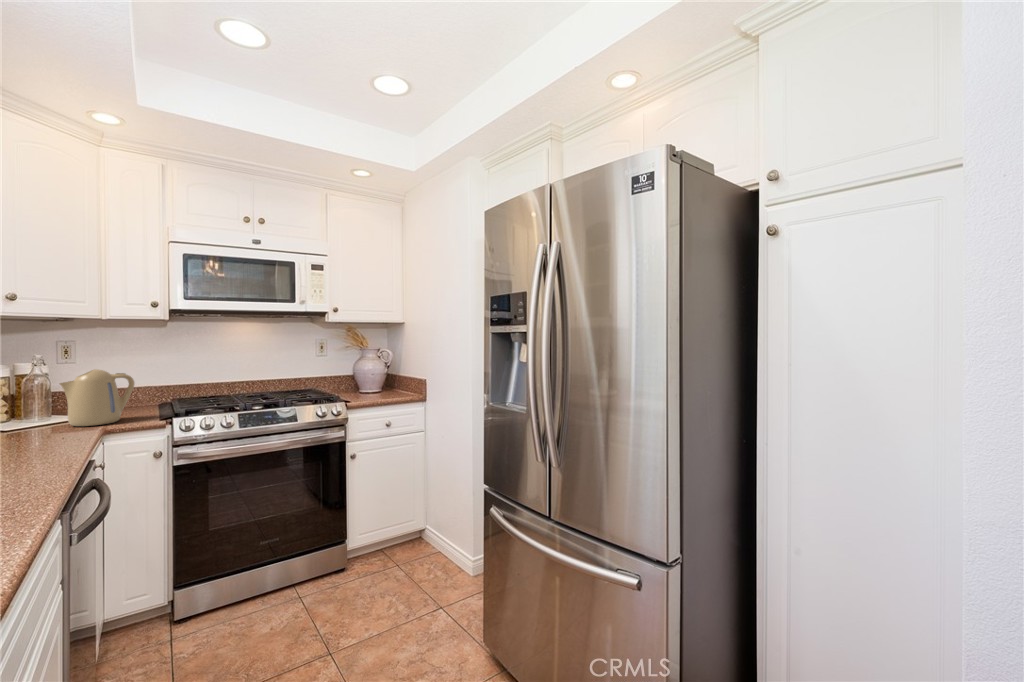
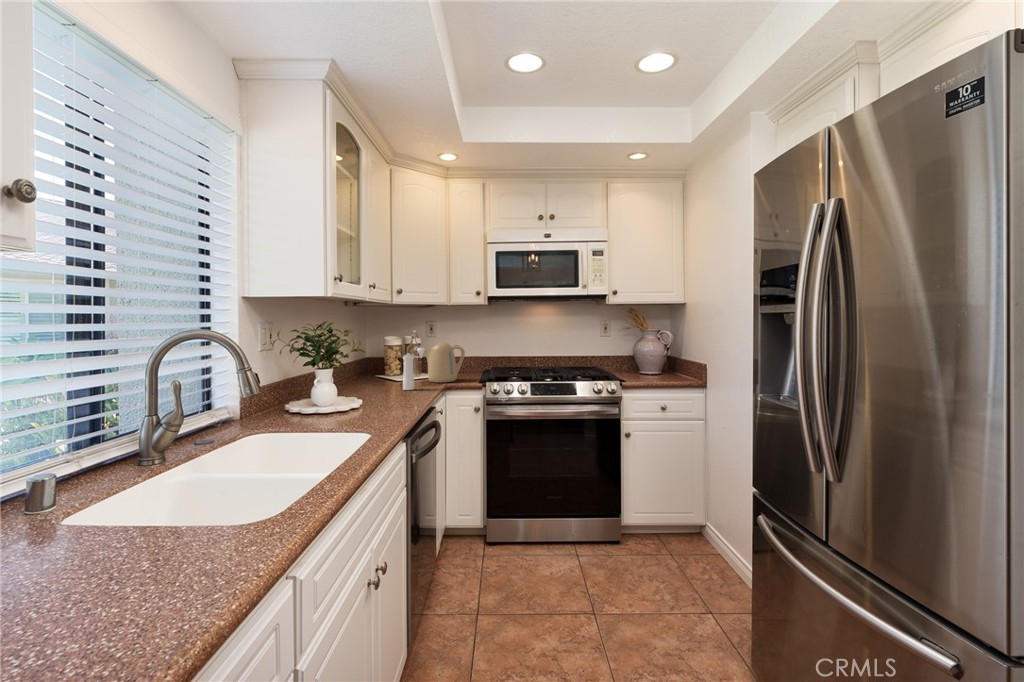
pepper mill: none [24,380,67,444] -> present [403,348,425,390]

